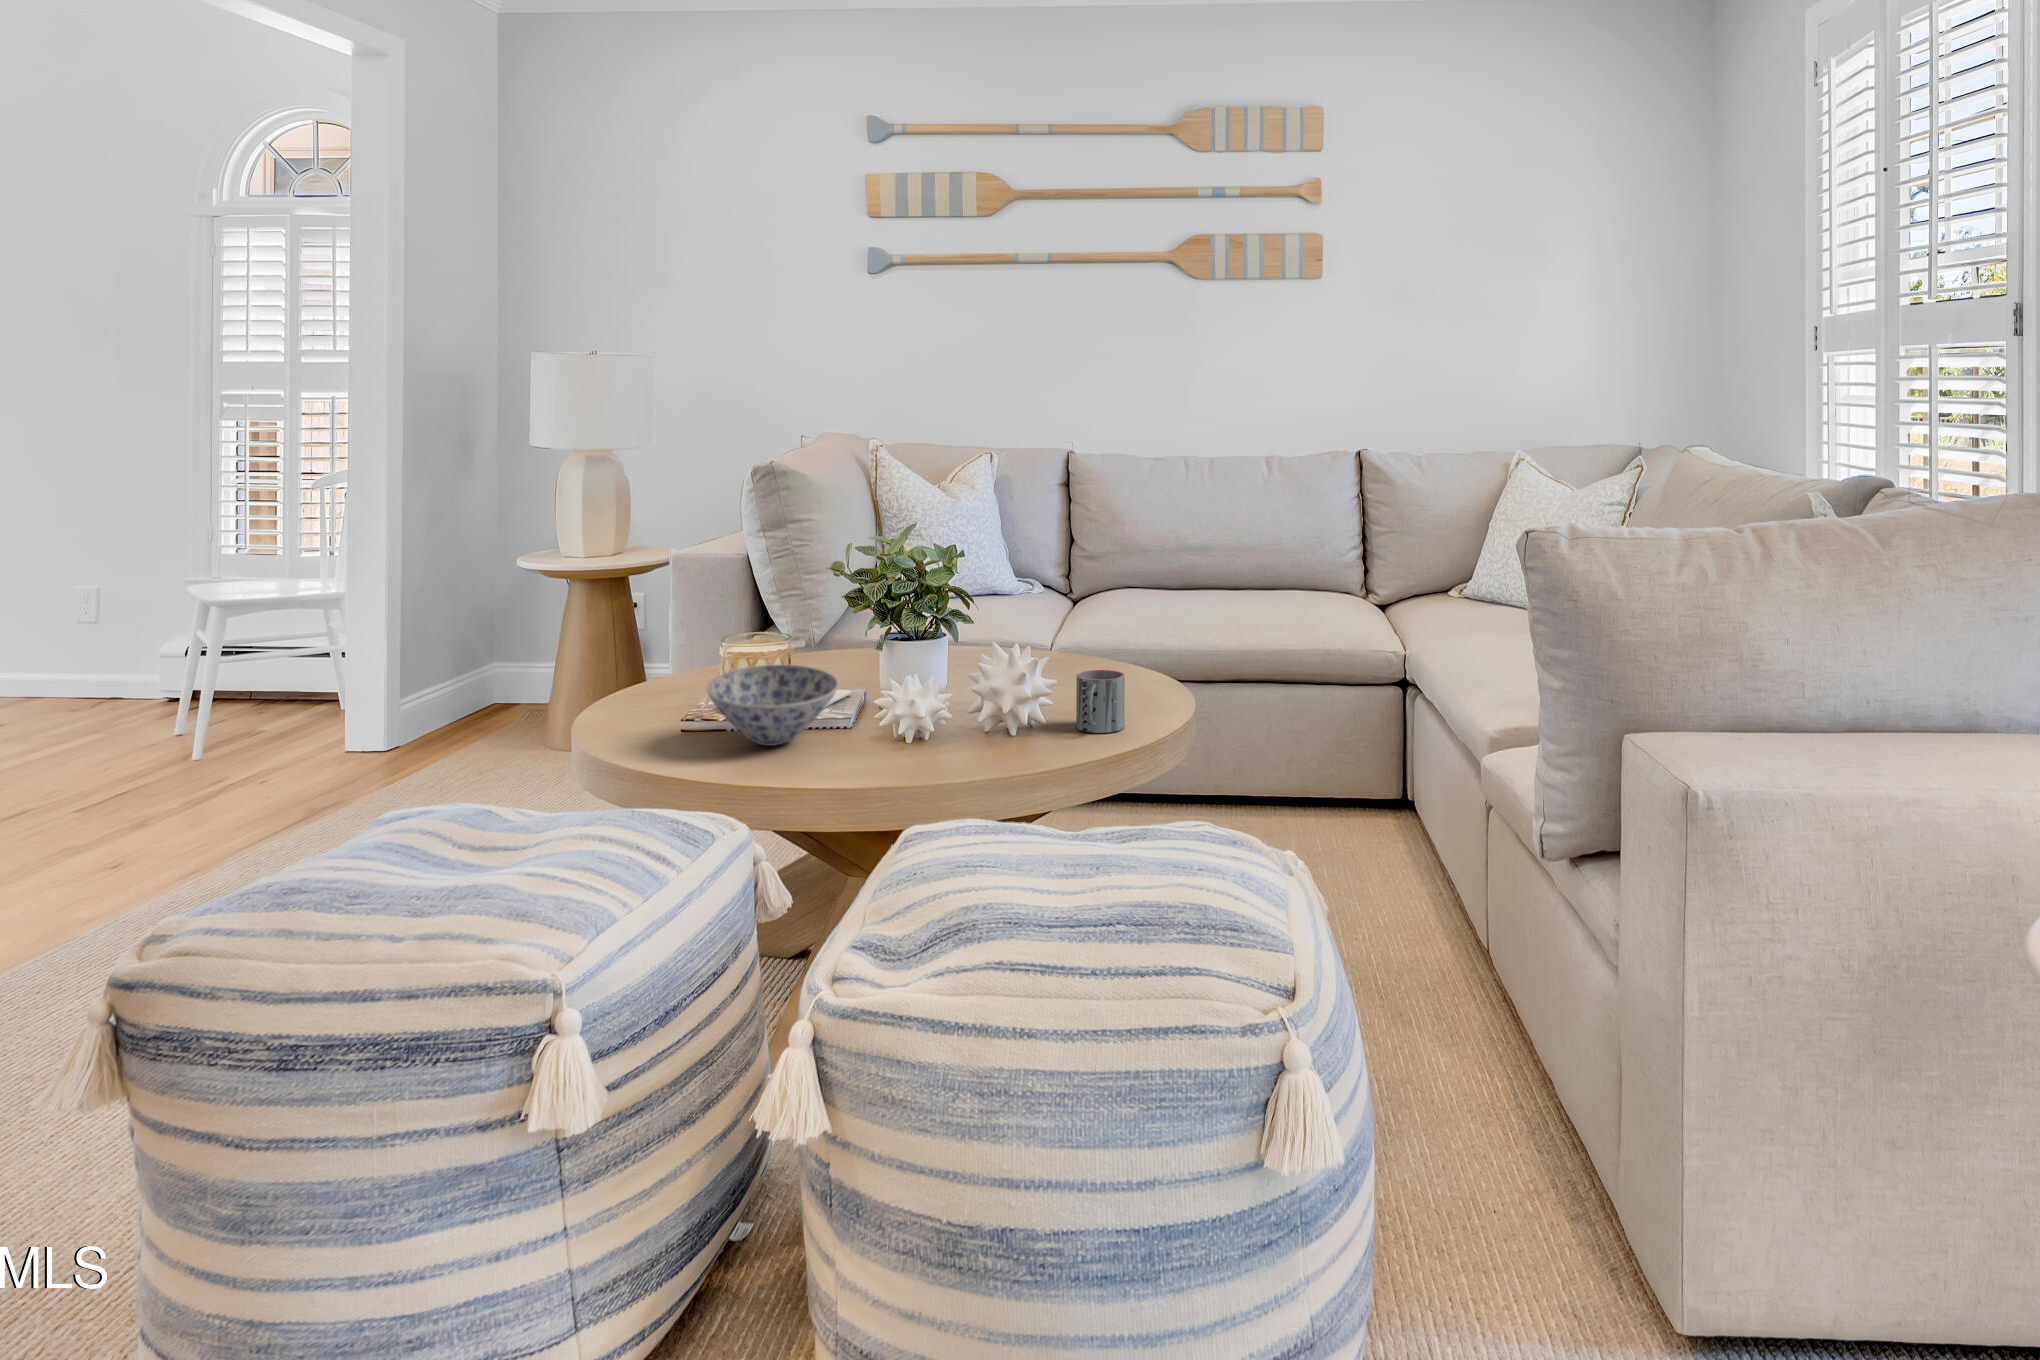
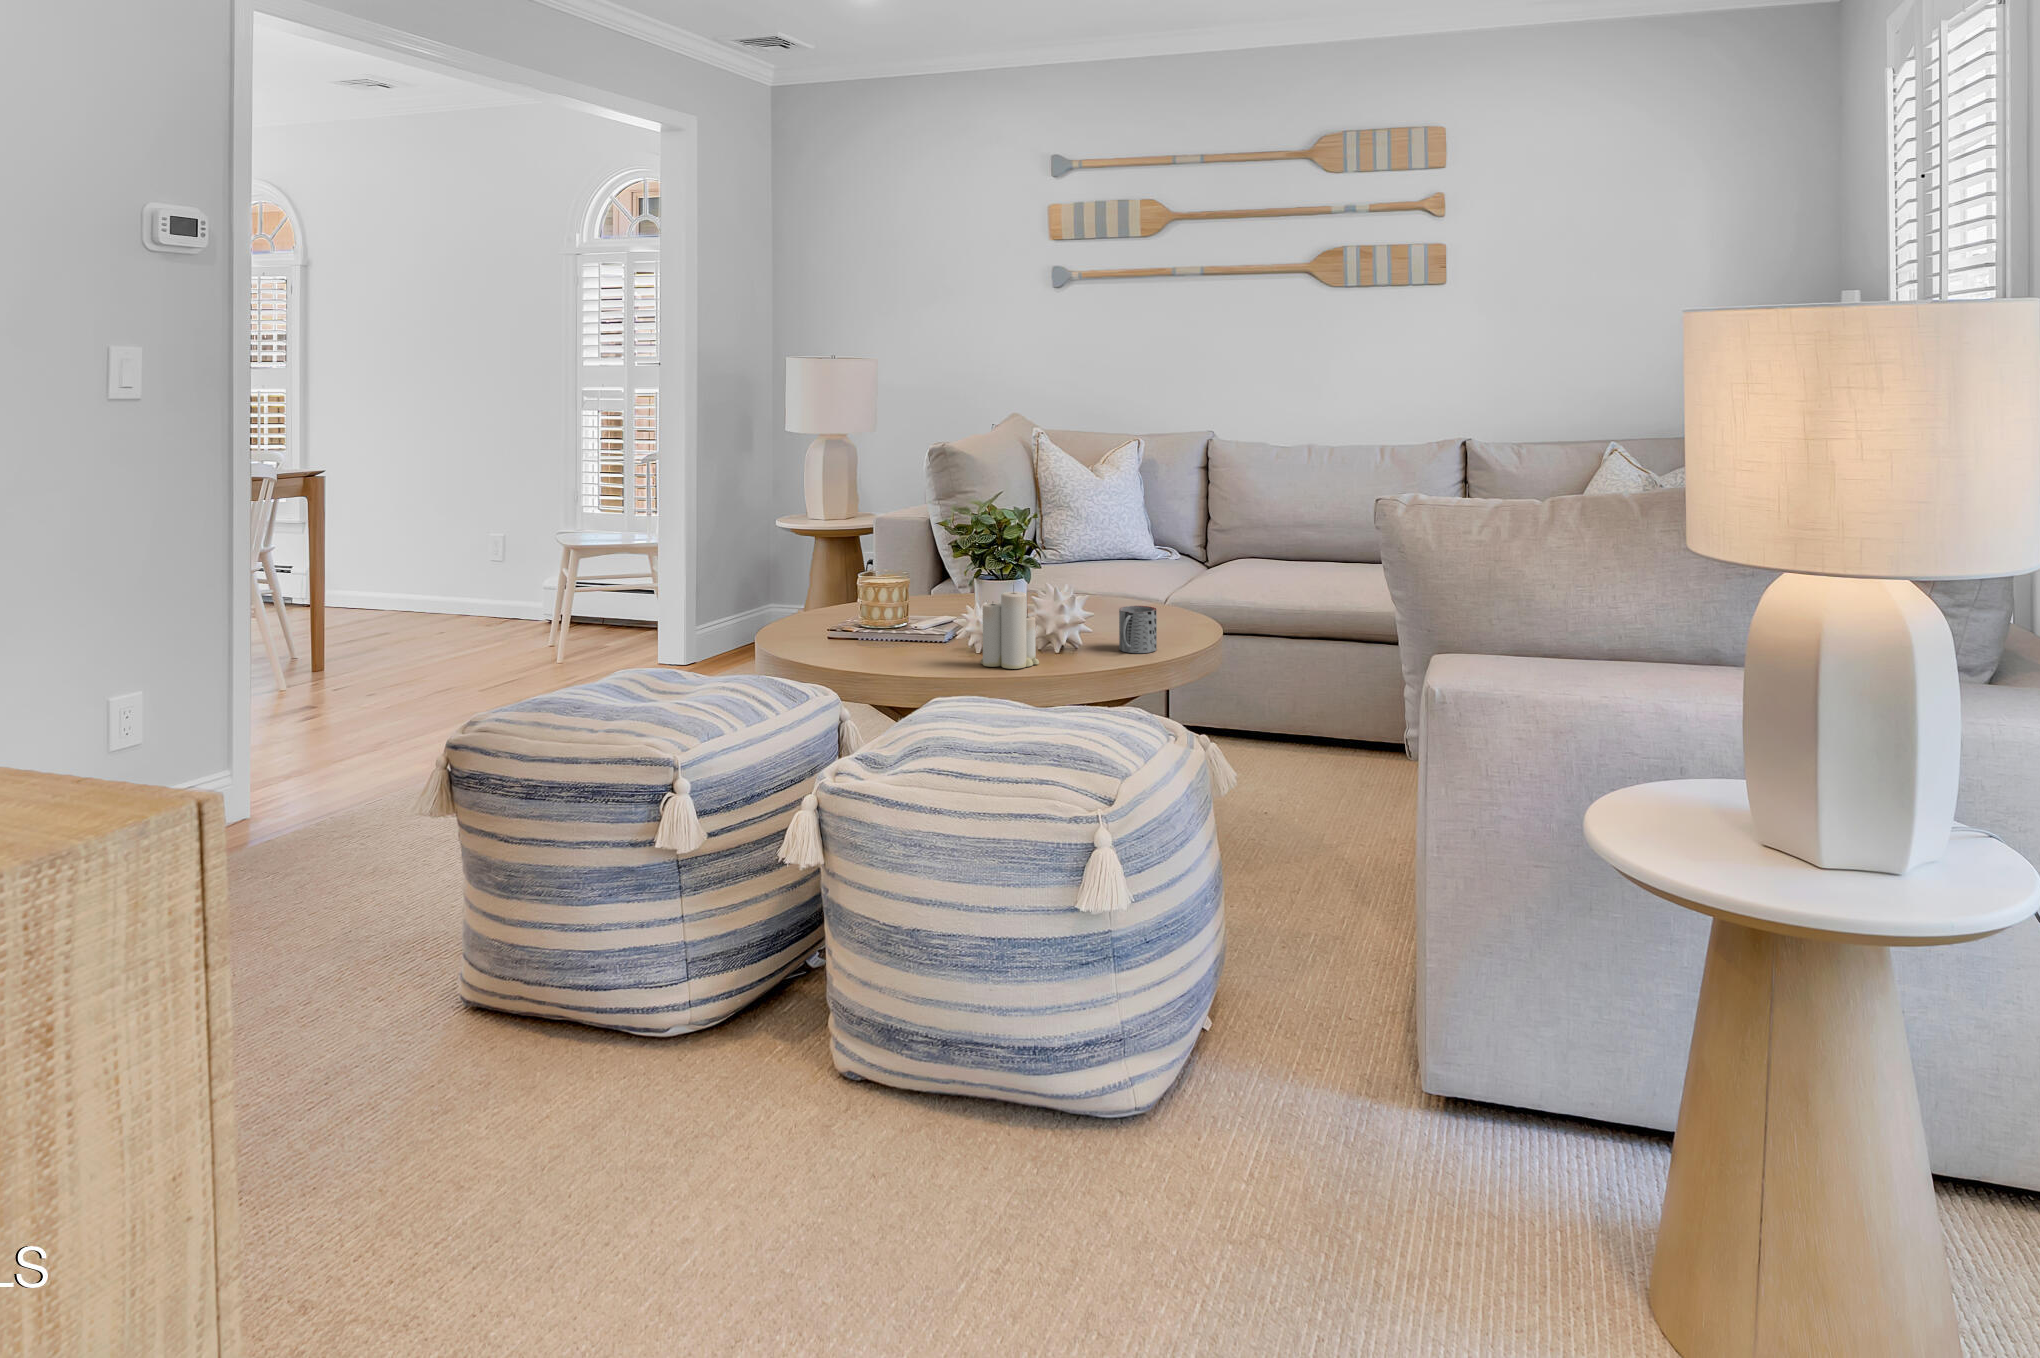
candle: none [909,653,989,767] -> present [980,585,1039,669]
bowl: present [707,664,839,746] -> none [846,591,942,649]

